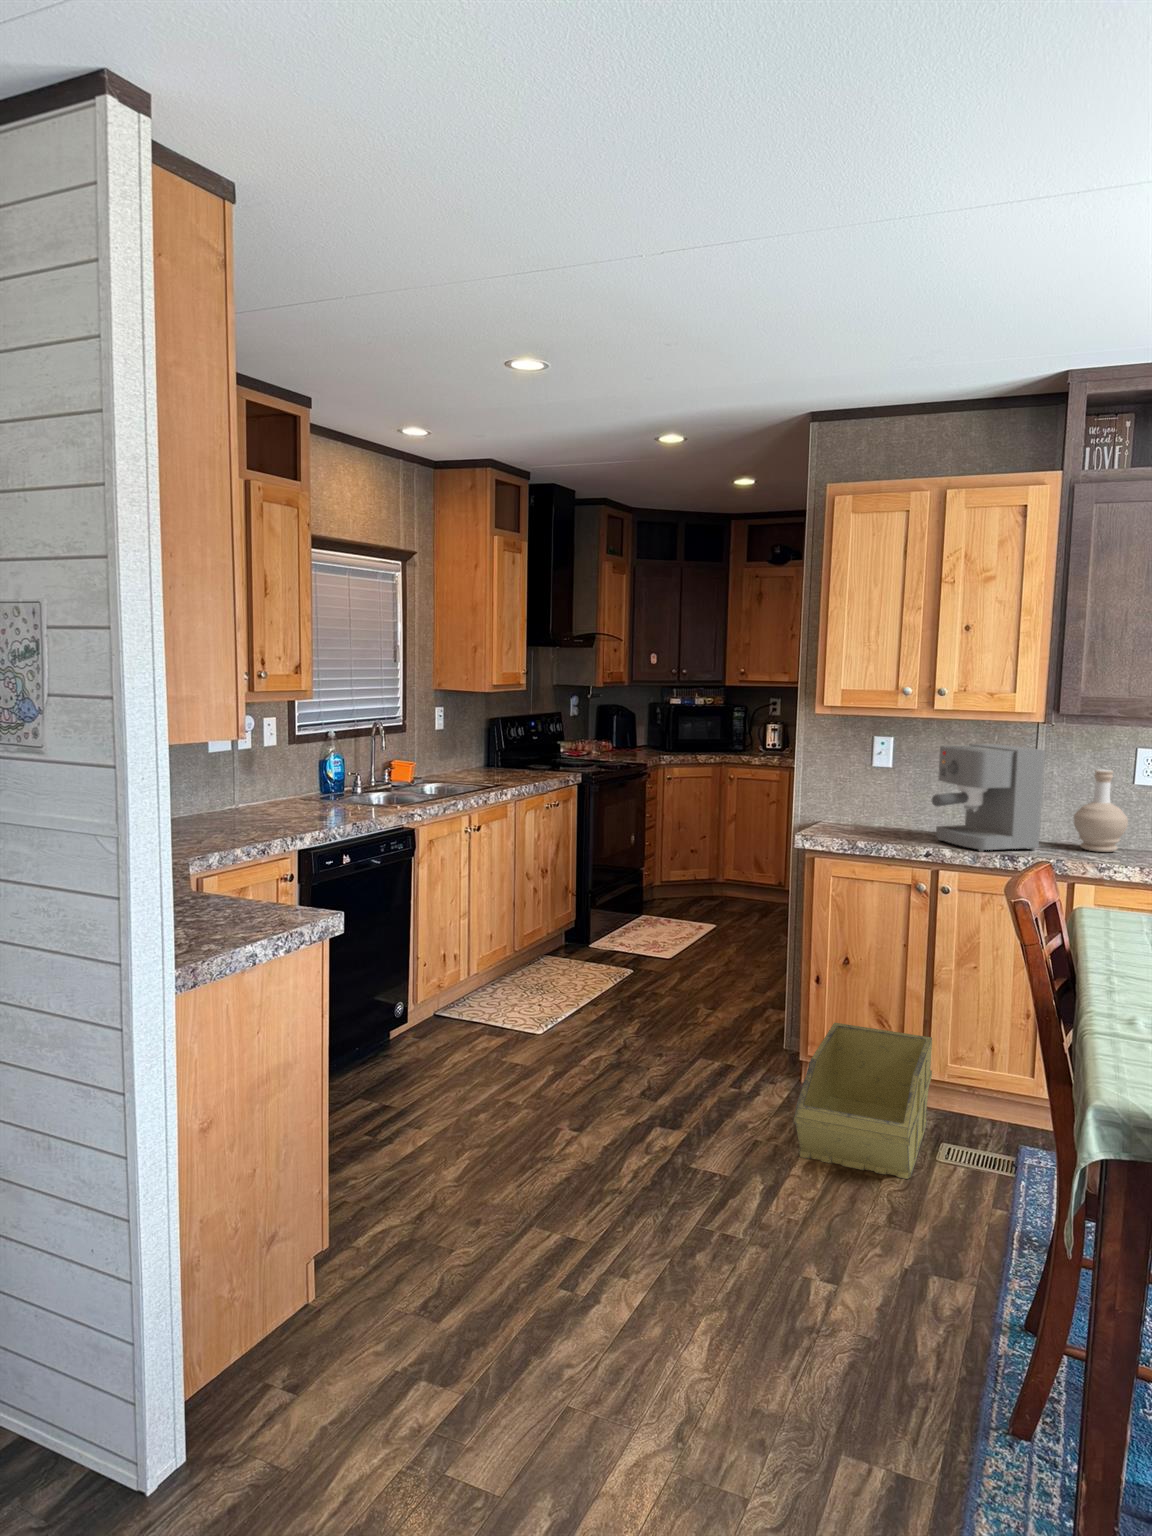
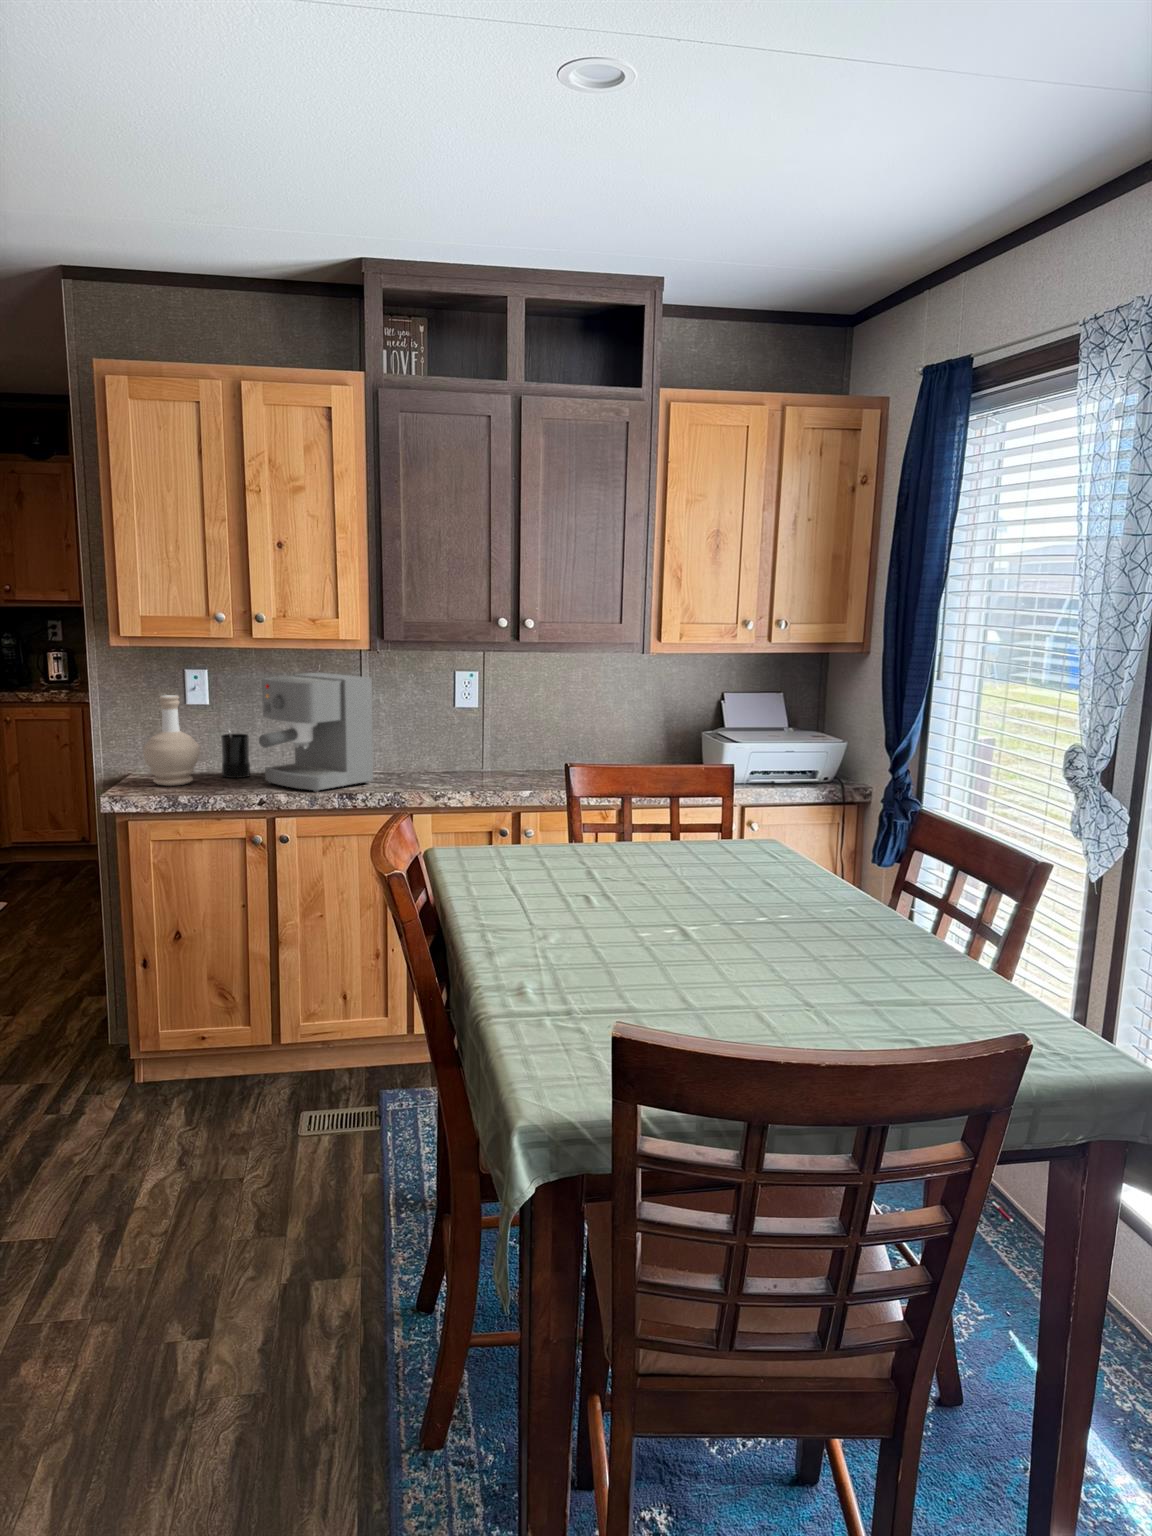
bottle: present [1074,769,1128,852] -> present [143,695,200,786]
candle: none [899,791,925,834] -> present [221,731,250,778]
storage bin: present [794,1023,932,1179] -> none [132,1001,285,1181]

